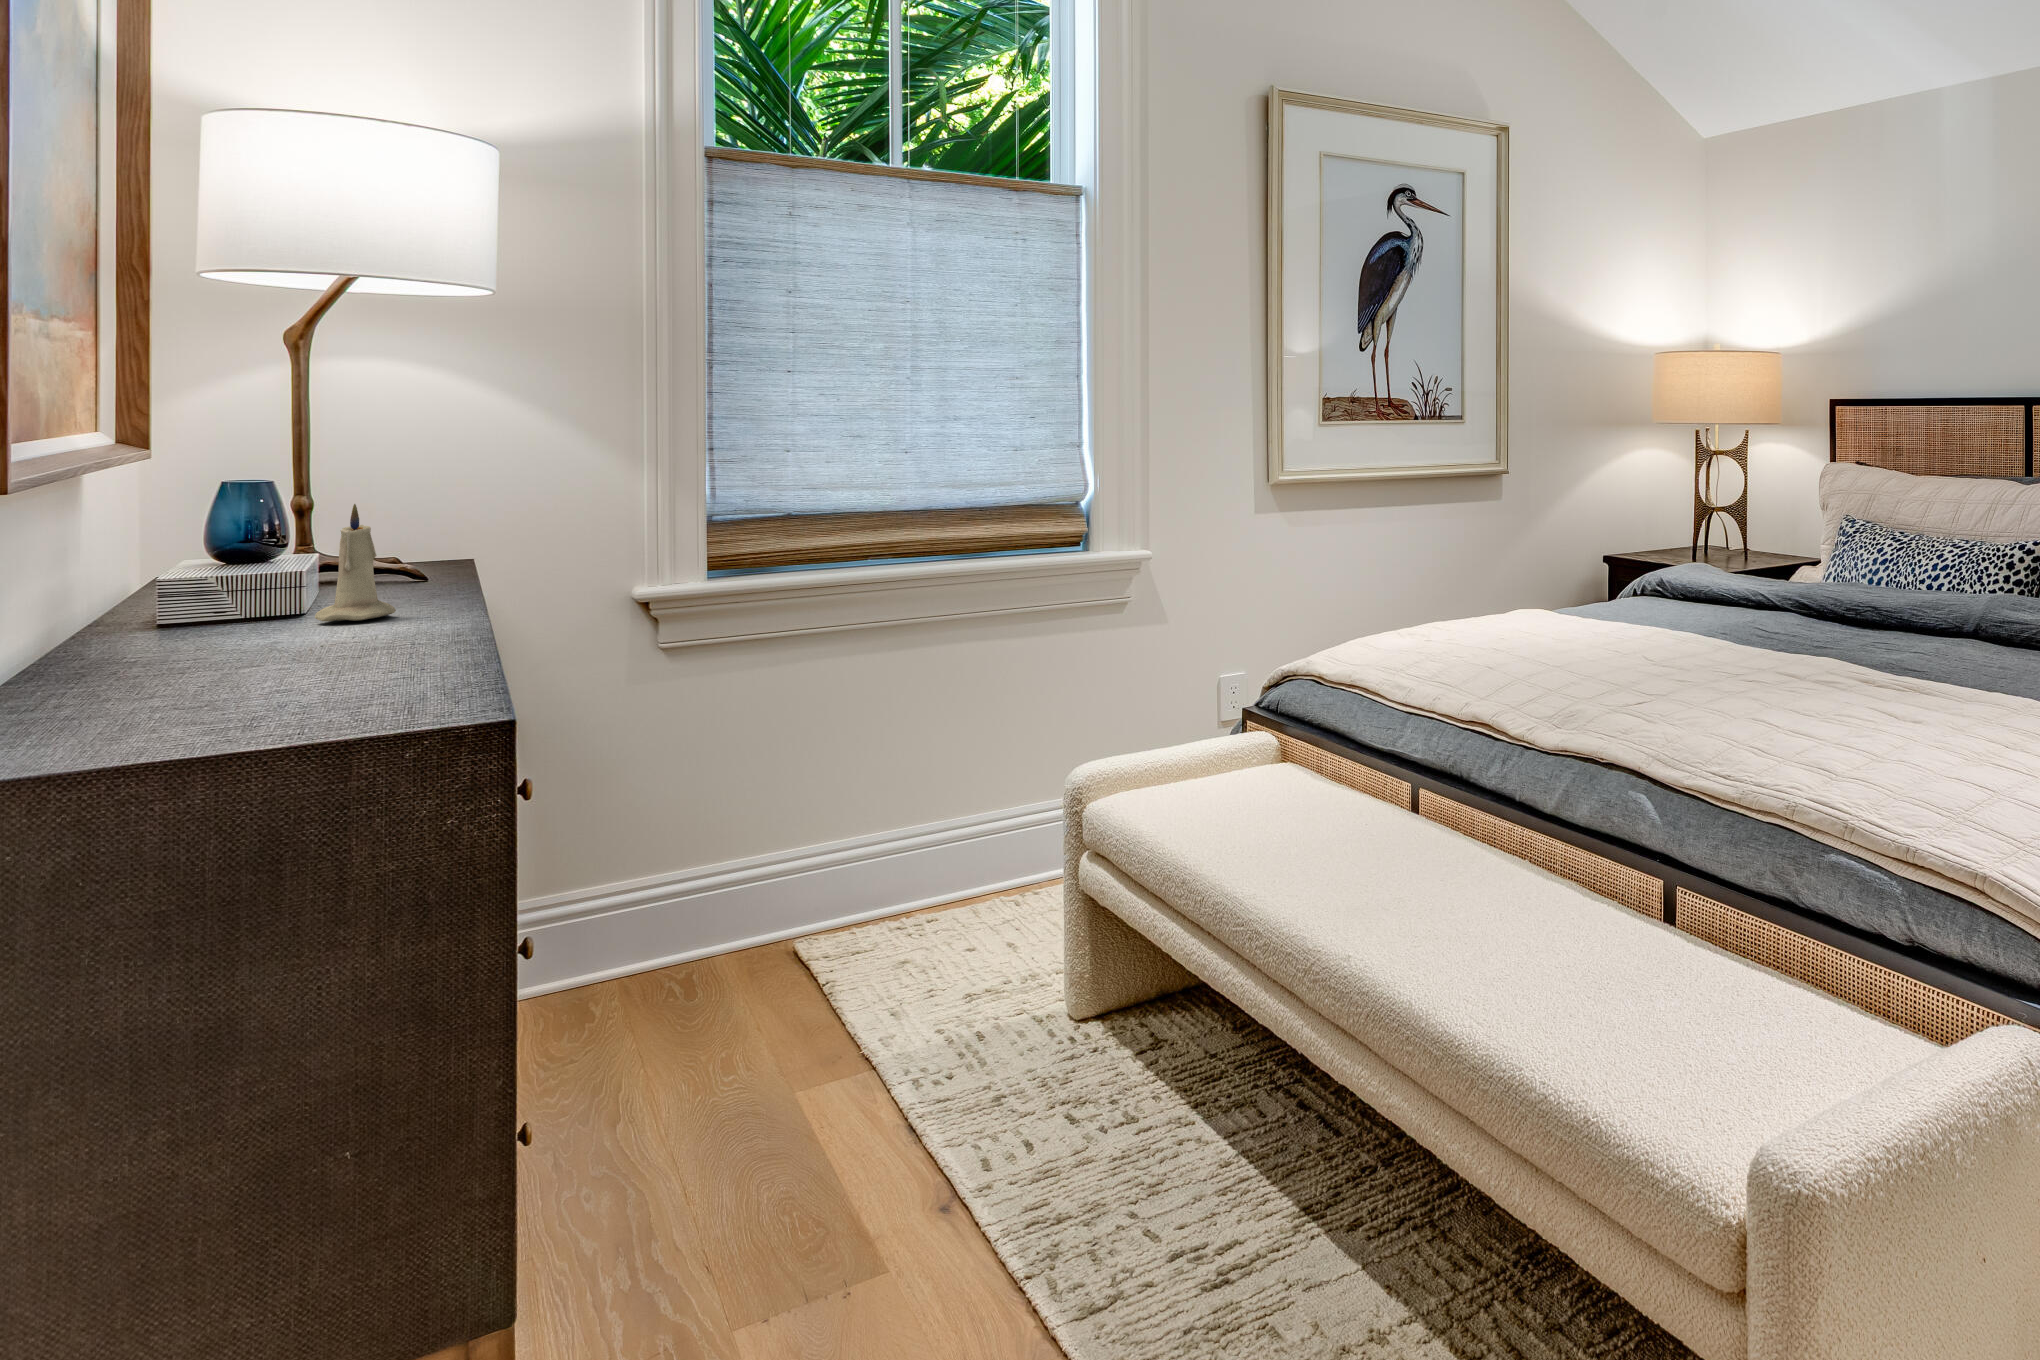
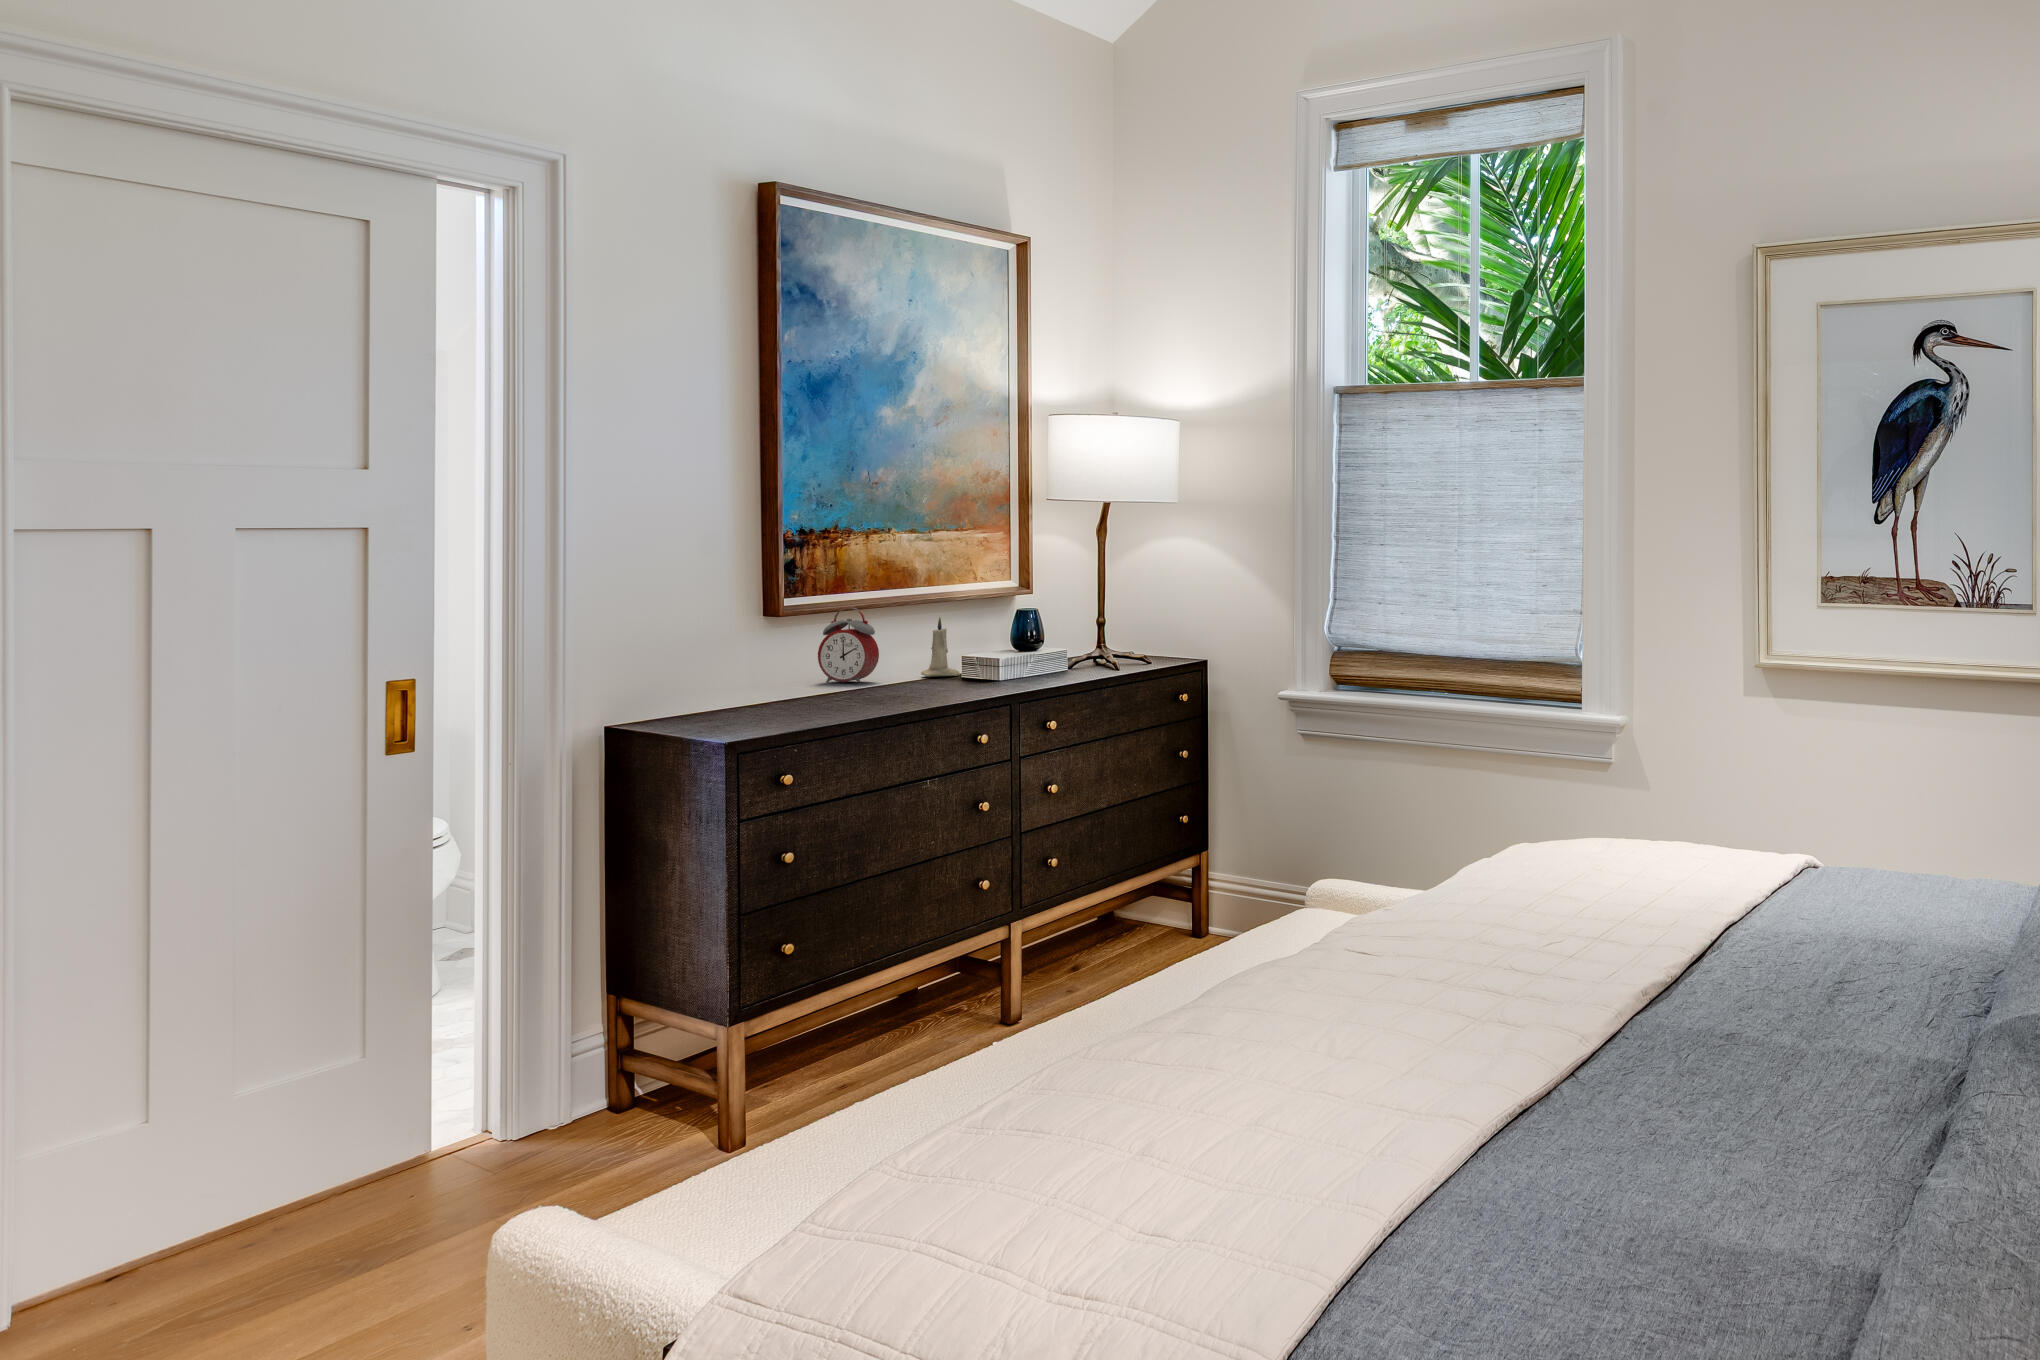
alarm clock: none [181,490,338,654] -> present [818,607,879,682]

